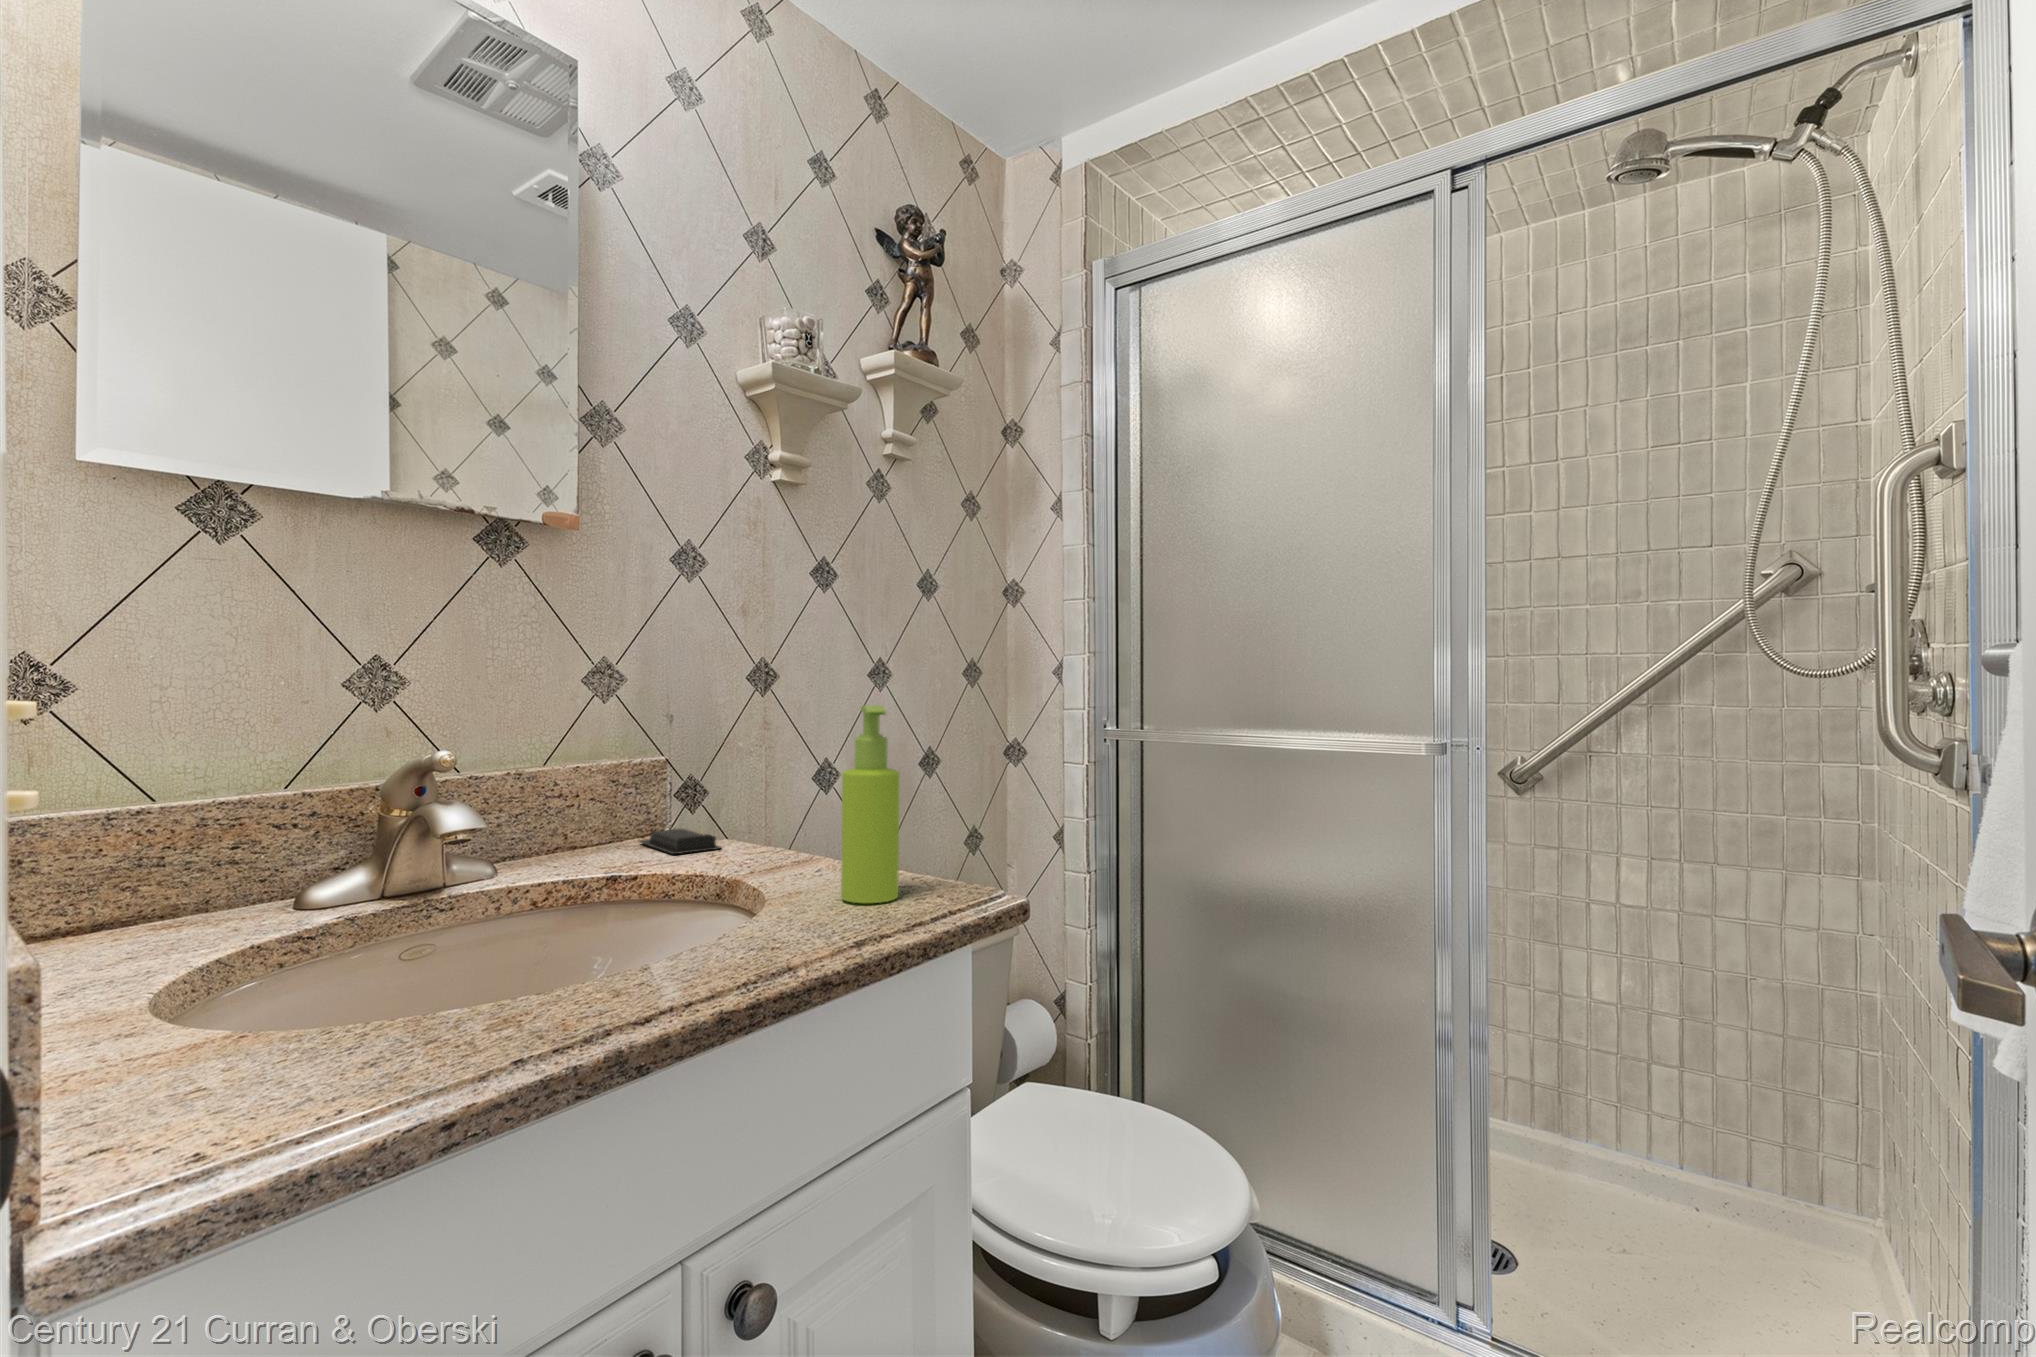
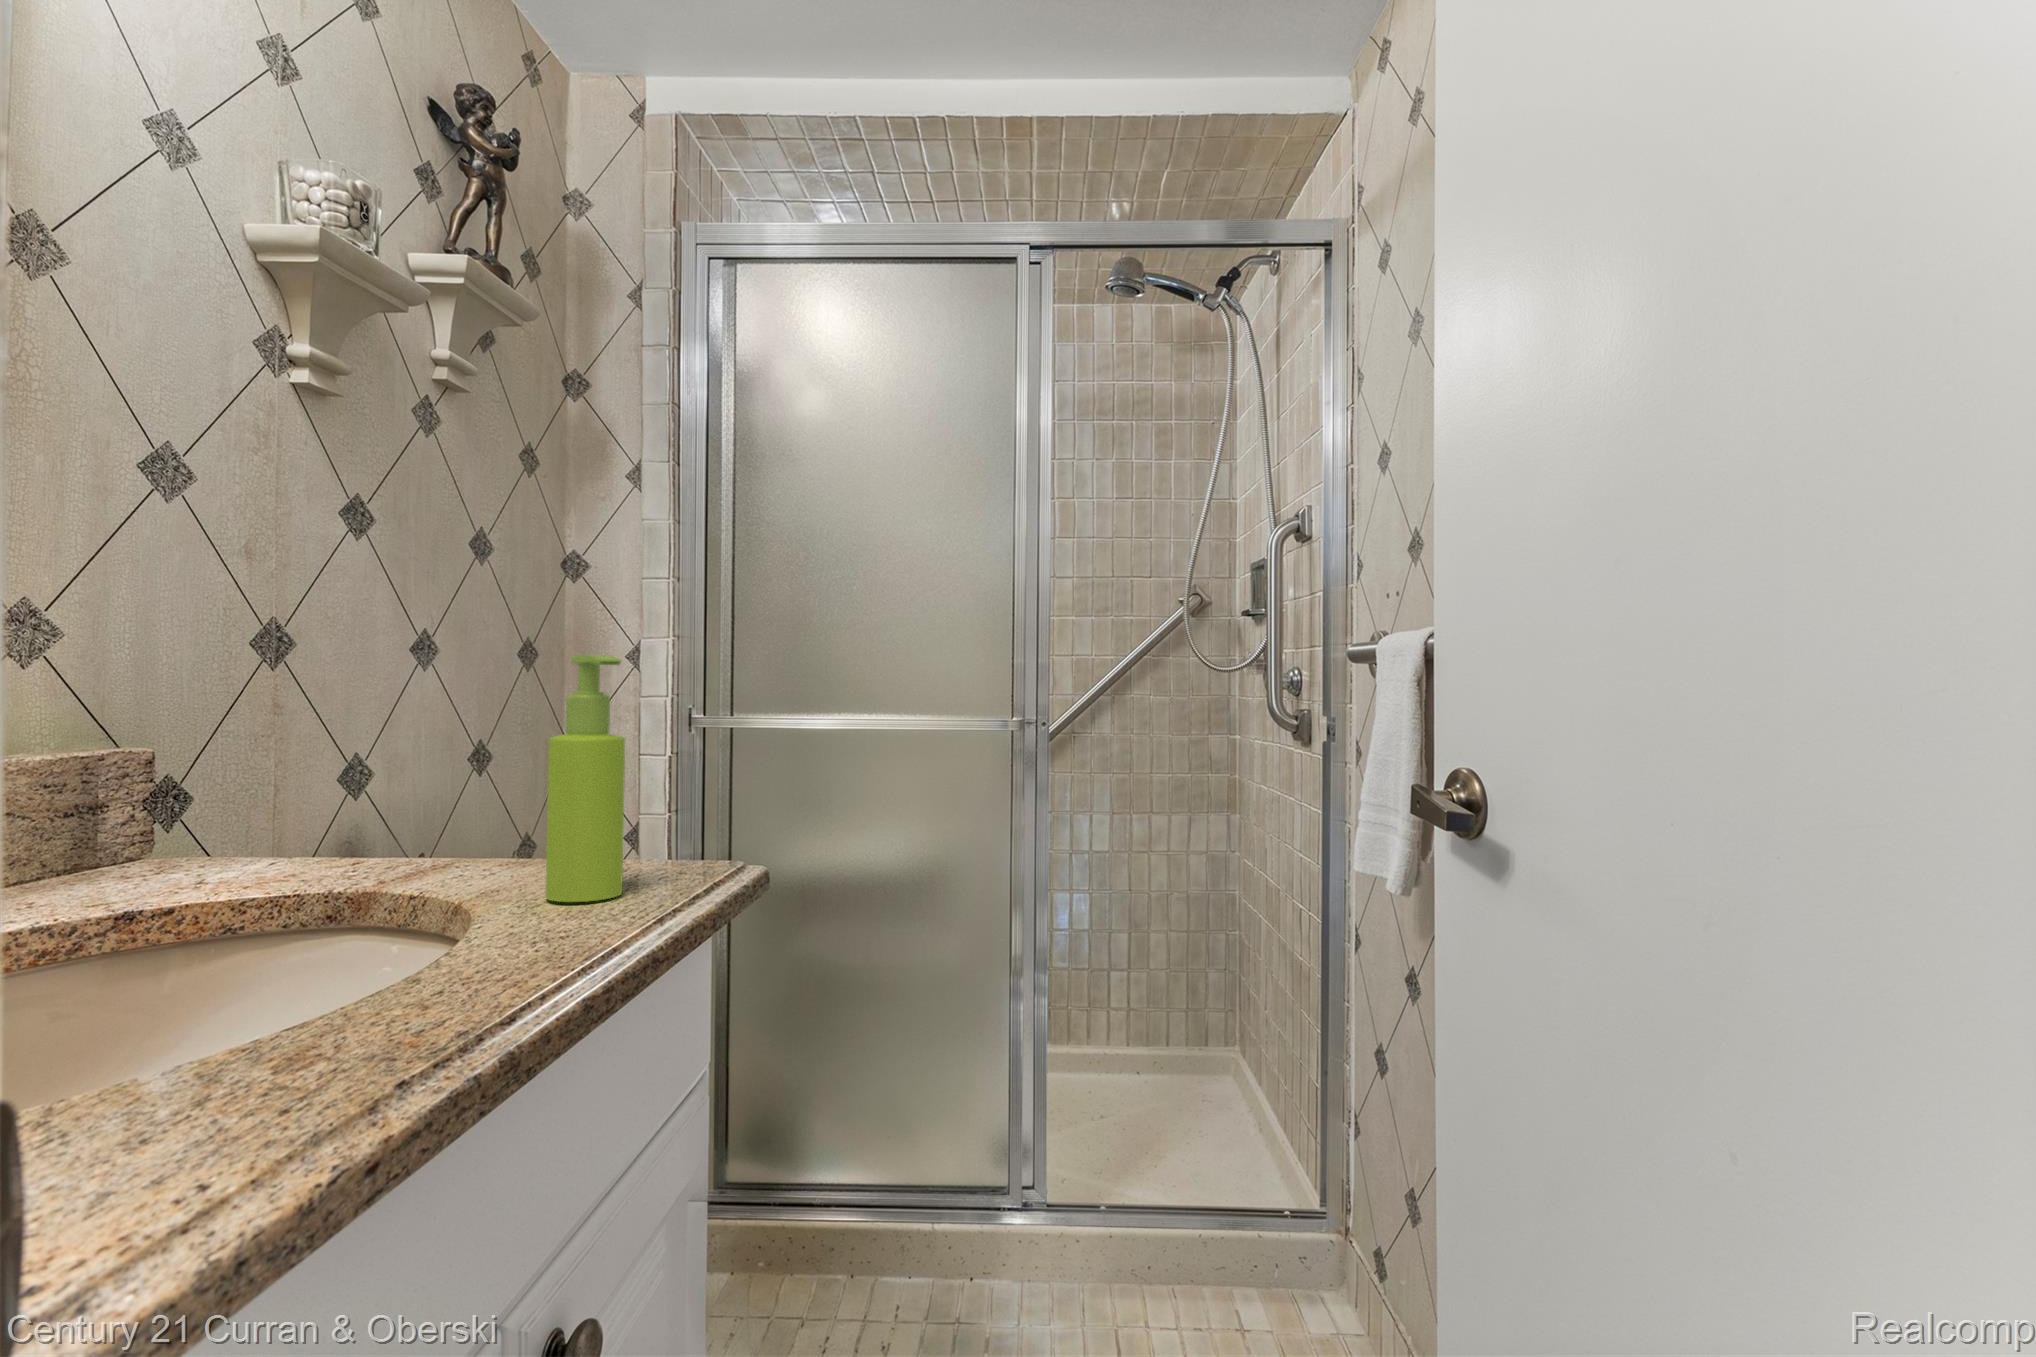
soap bar: present [639,829,721,854] -> none [104,848,268,880]

